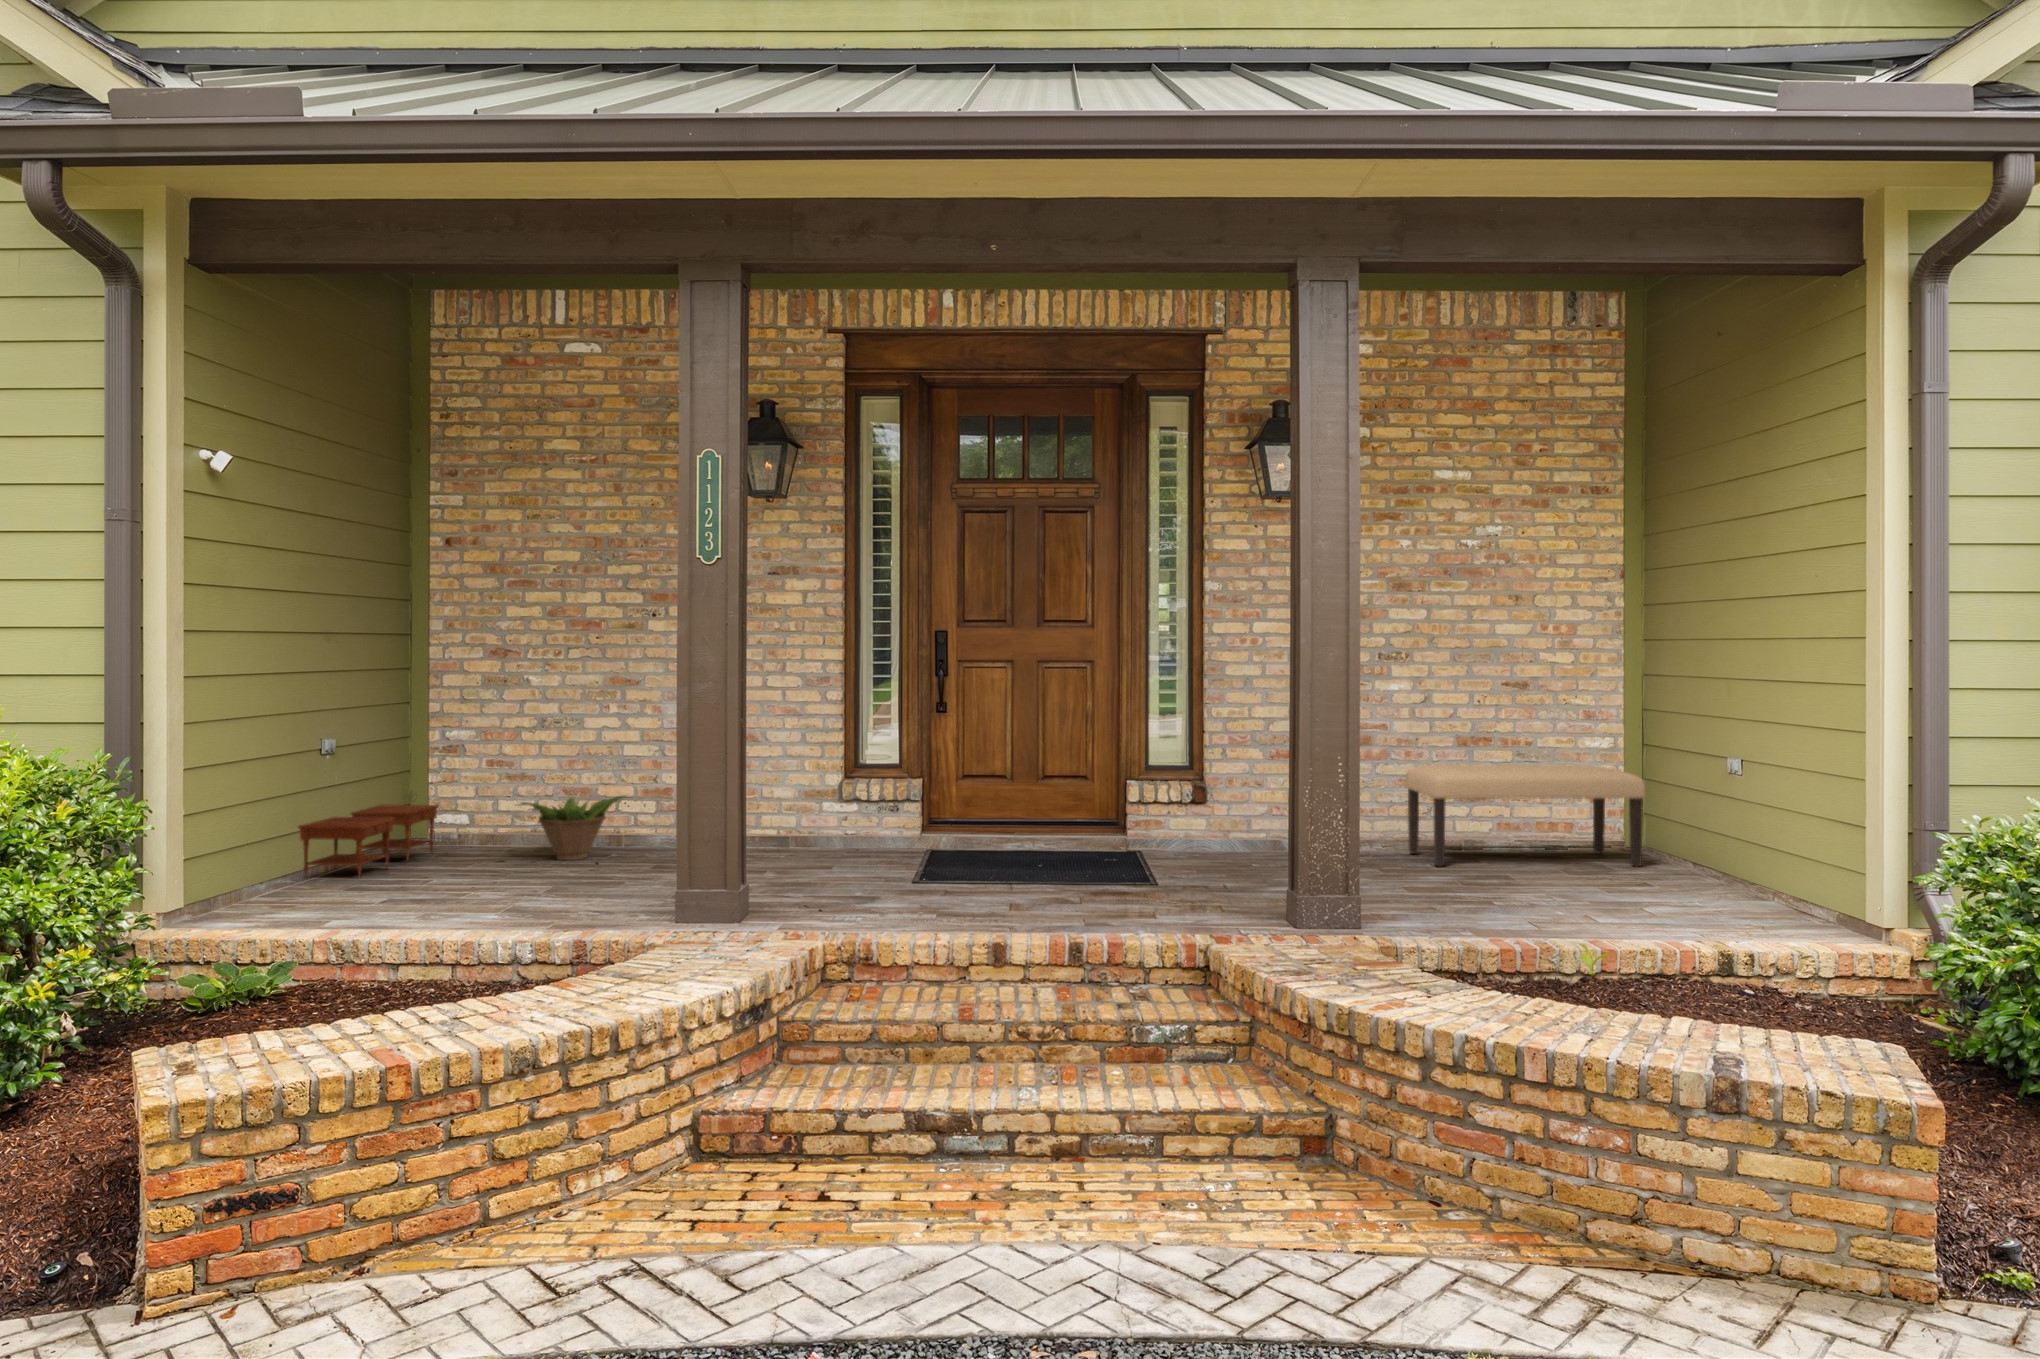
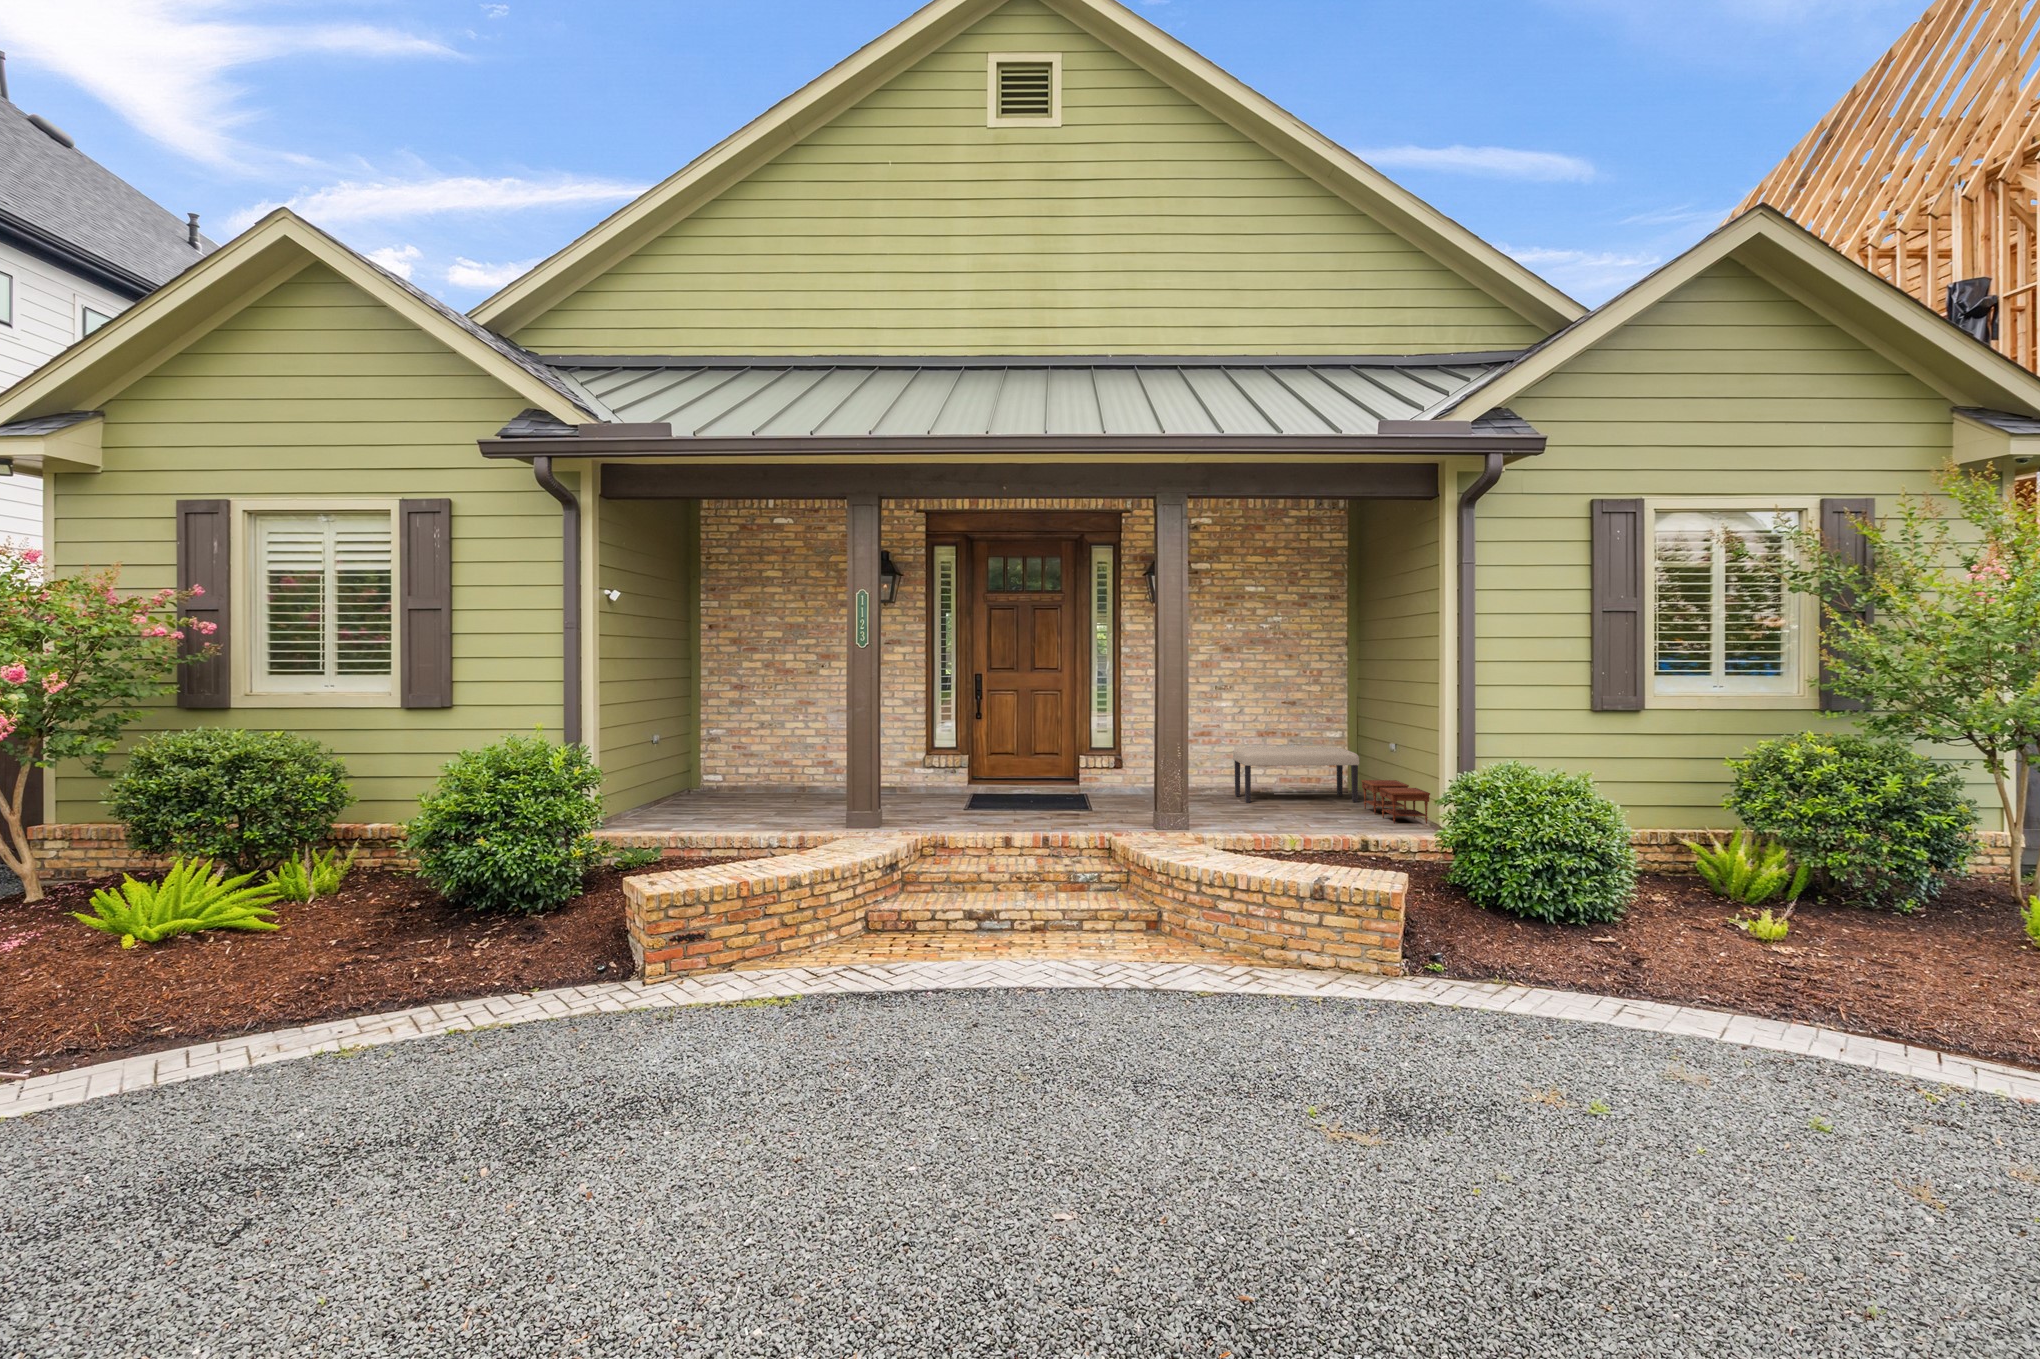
decorative plant: present [519,796,625,860] -> none [747,765,809,801]
side table: present [298,805,438,878] -> present [1361,780,1430,824]

